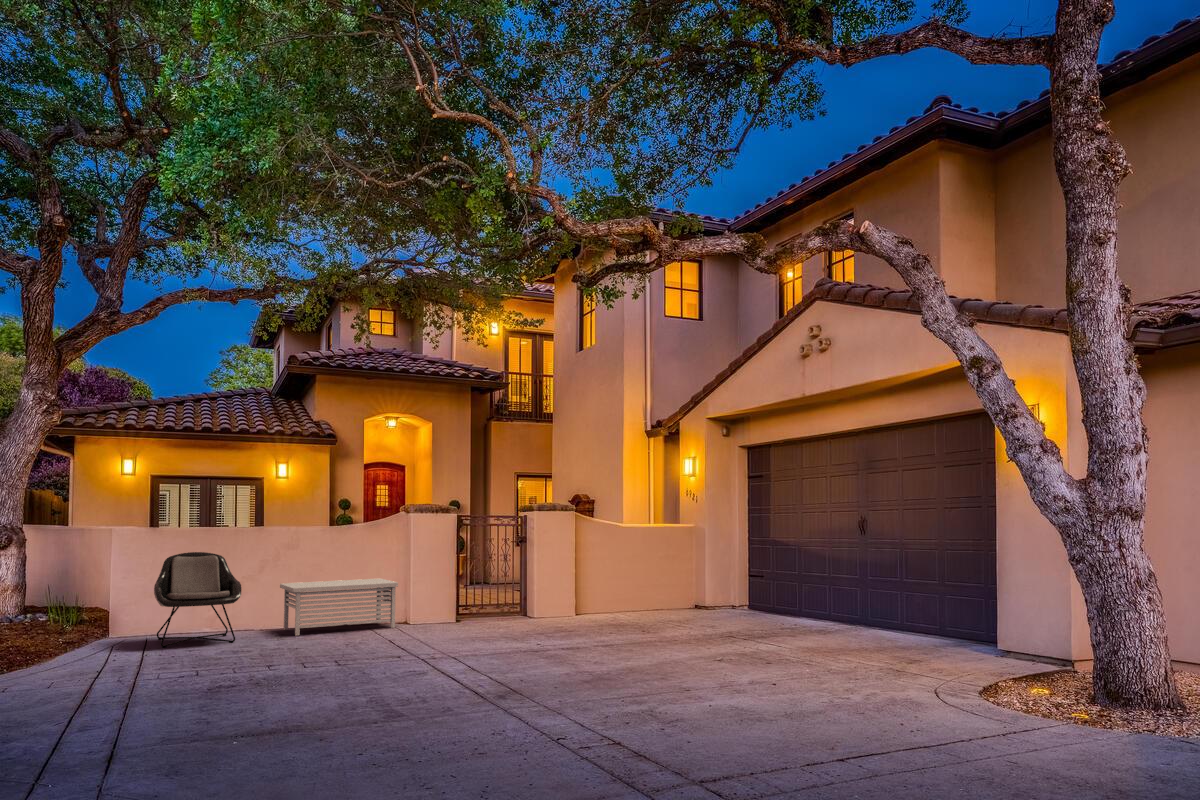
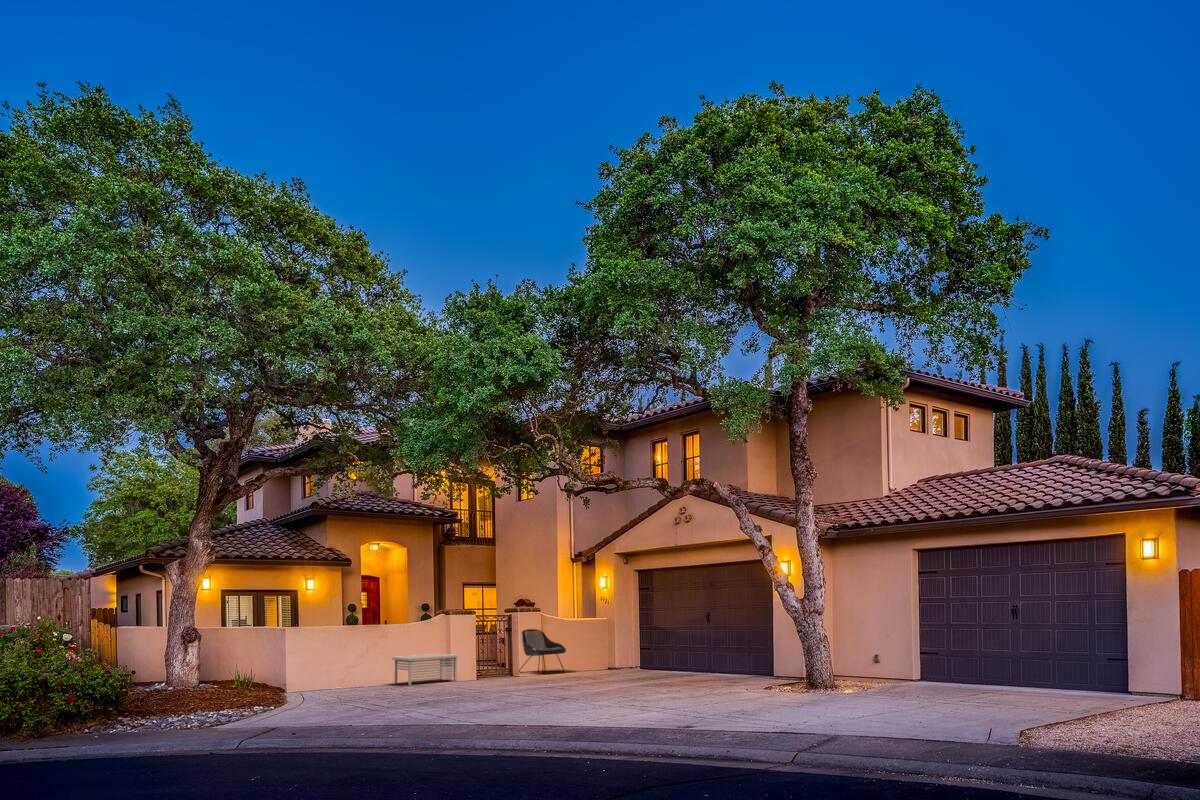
lounge chair: present [154,552,241,648] -> present [519,629,566,674]

